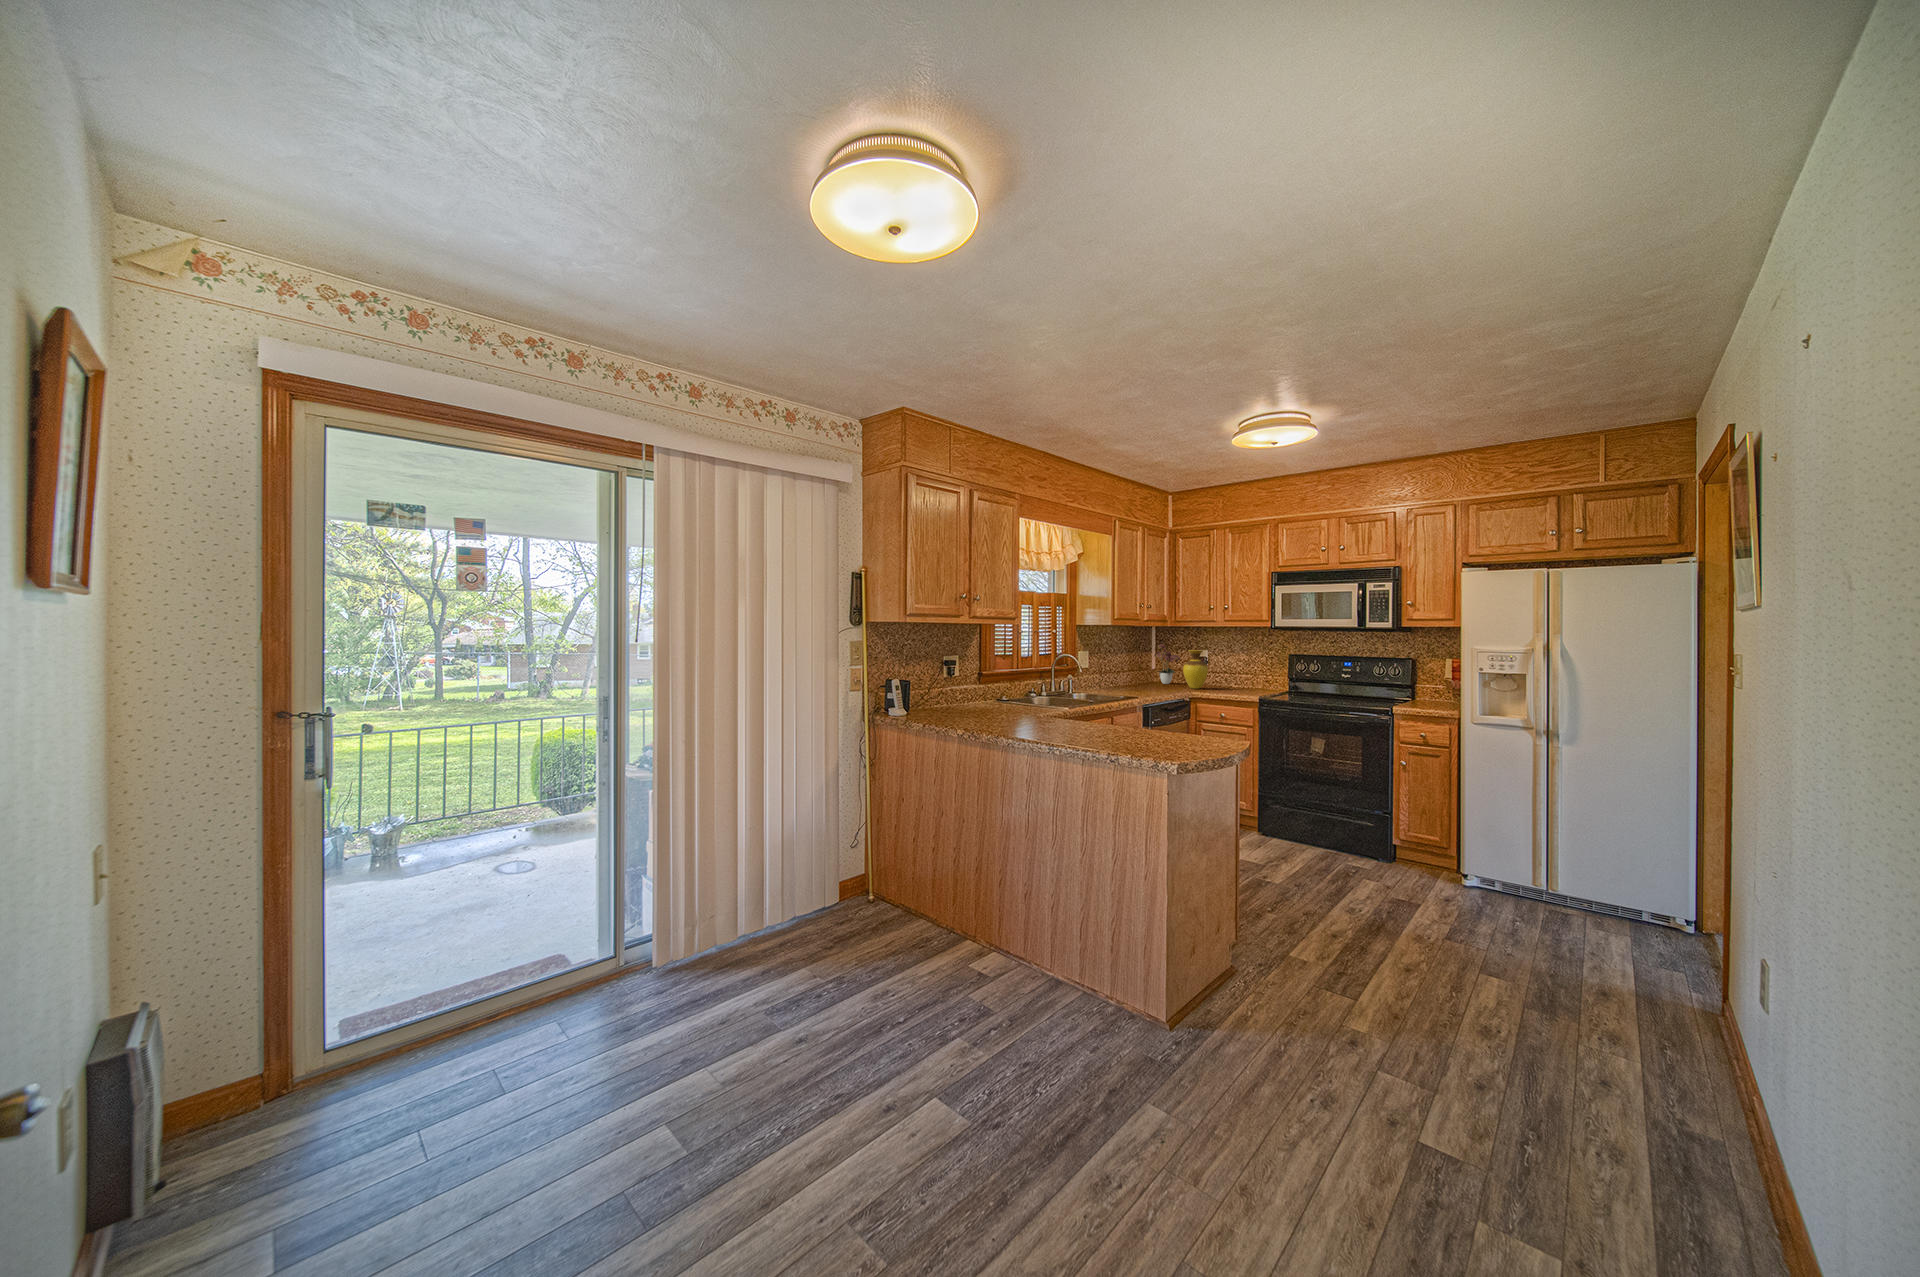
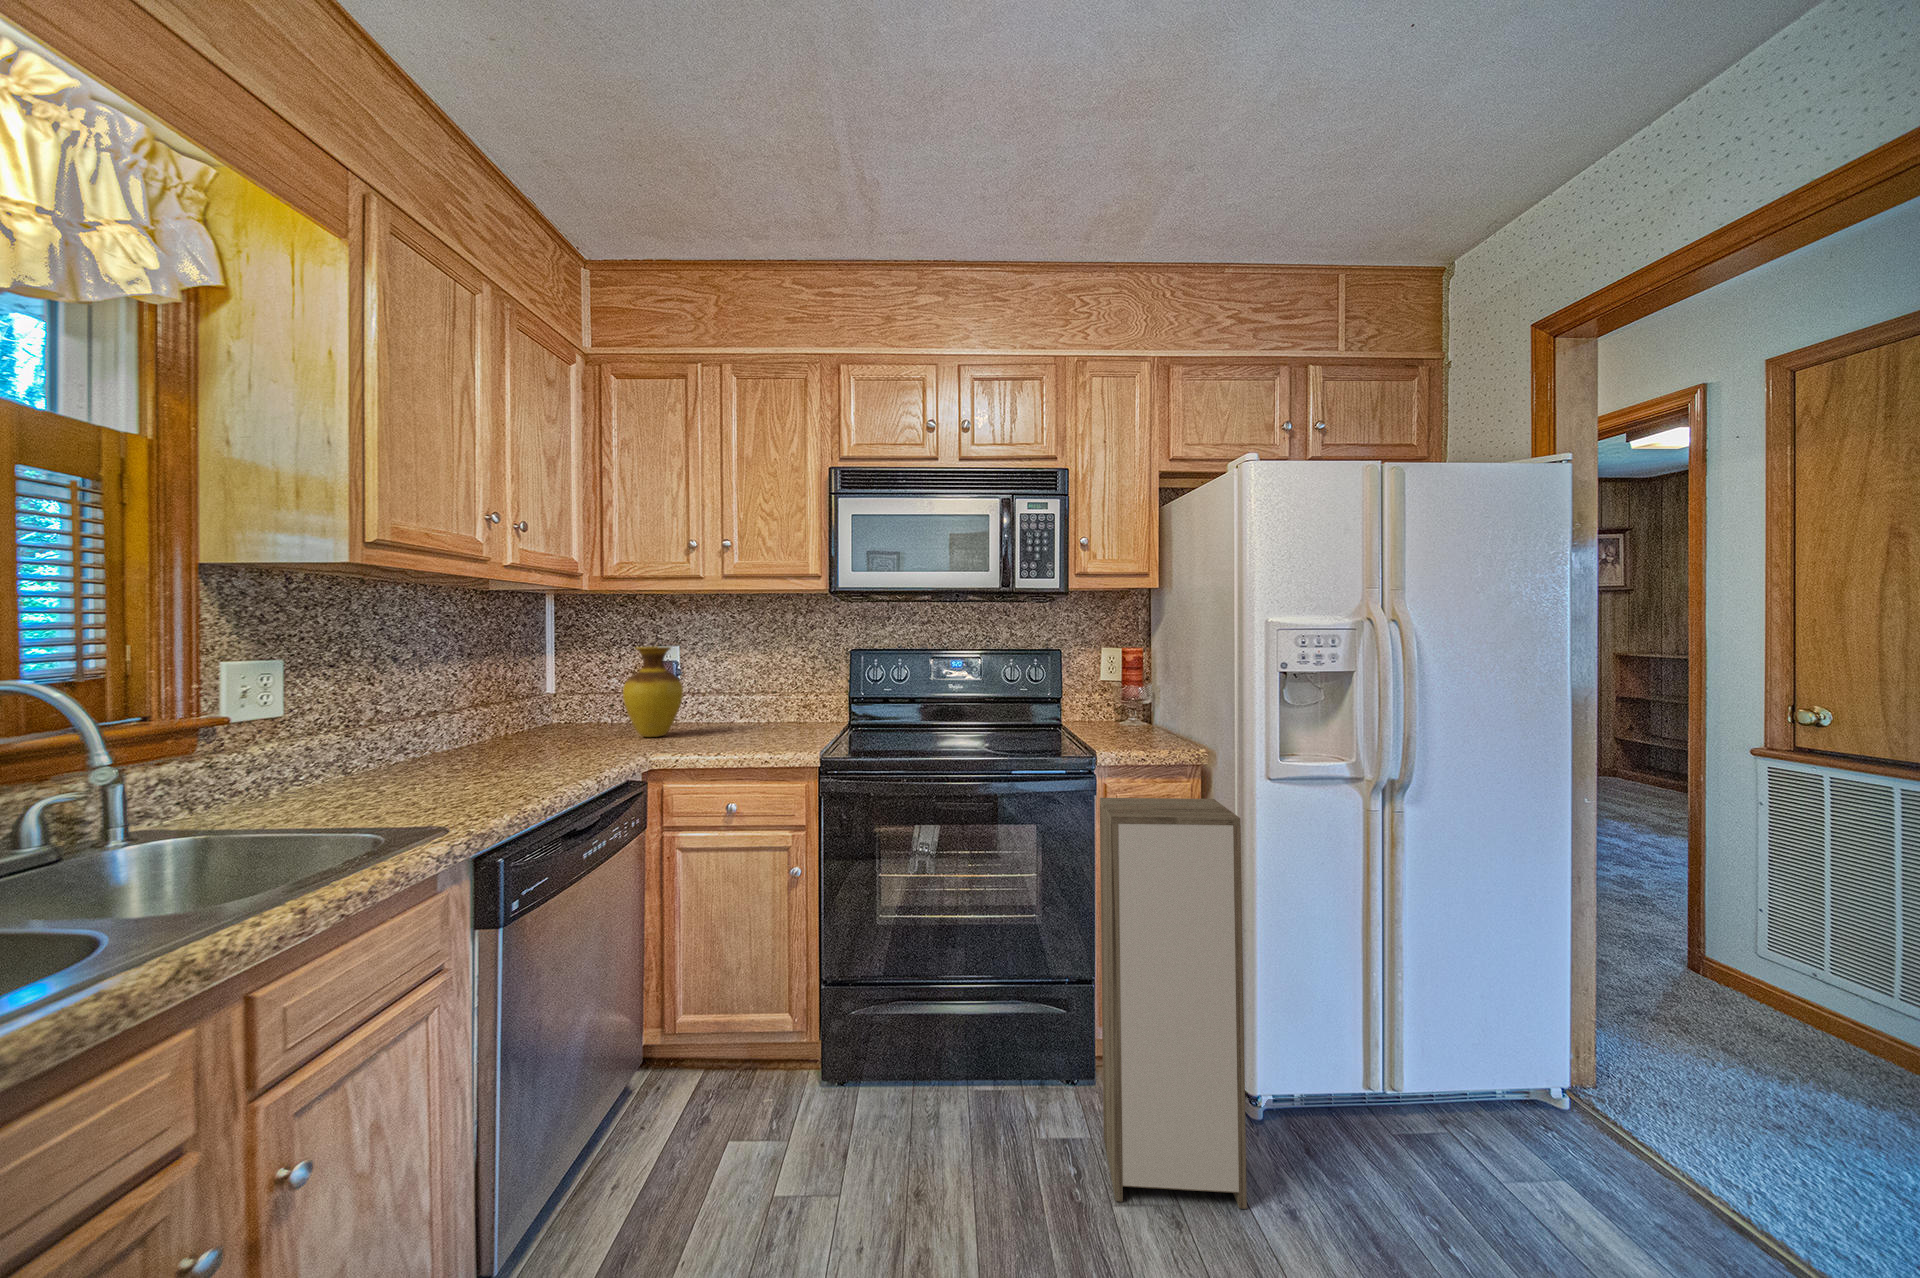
flower arrangement: present [1154,644,1181,684] -> none [547,633,622,728]
storage cabinet: none [1366,725,1437,892] -> present [1100,798,1247,1209]

